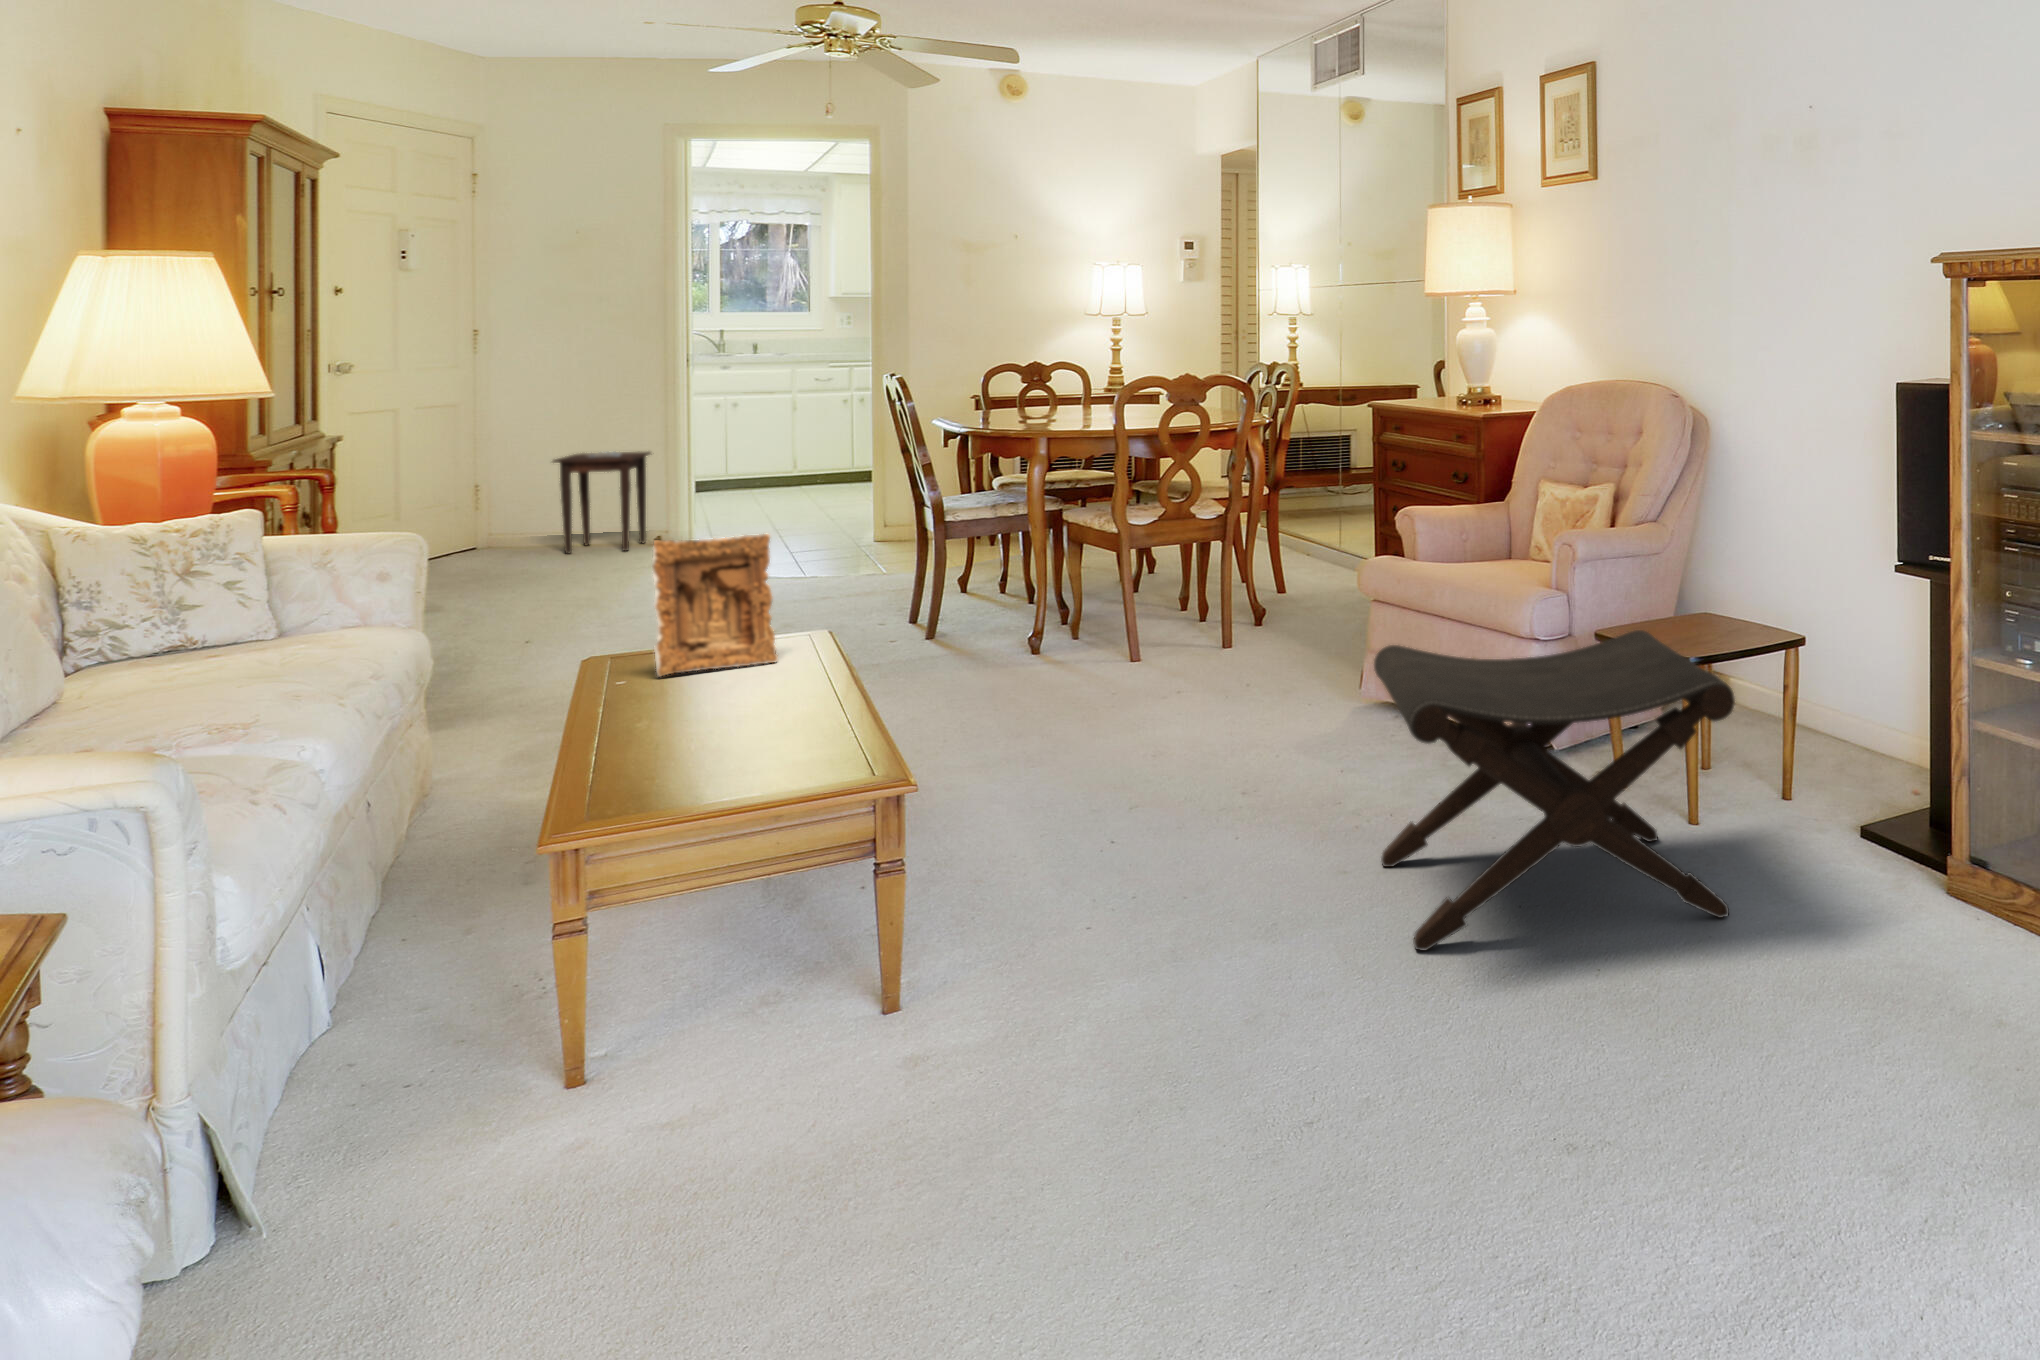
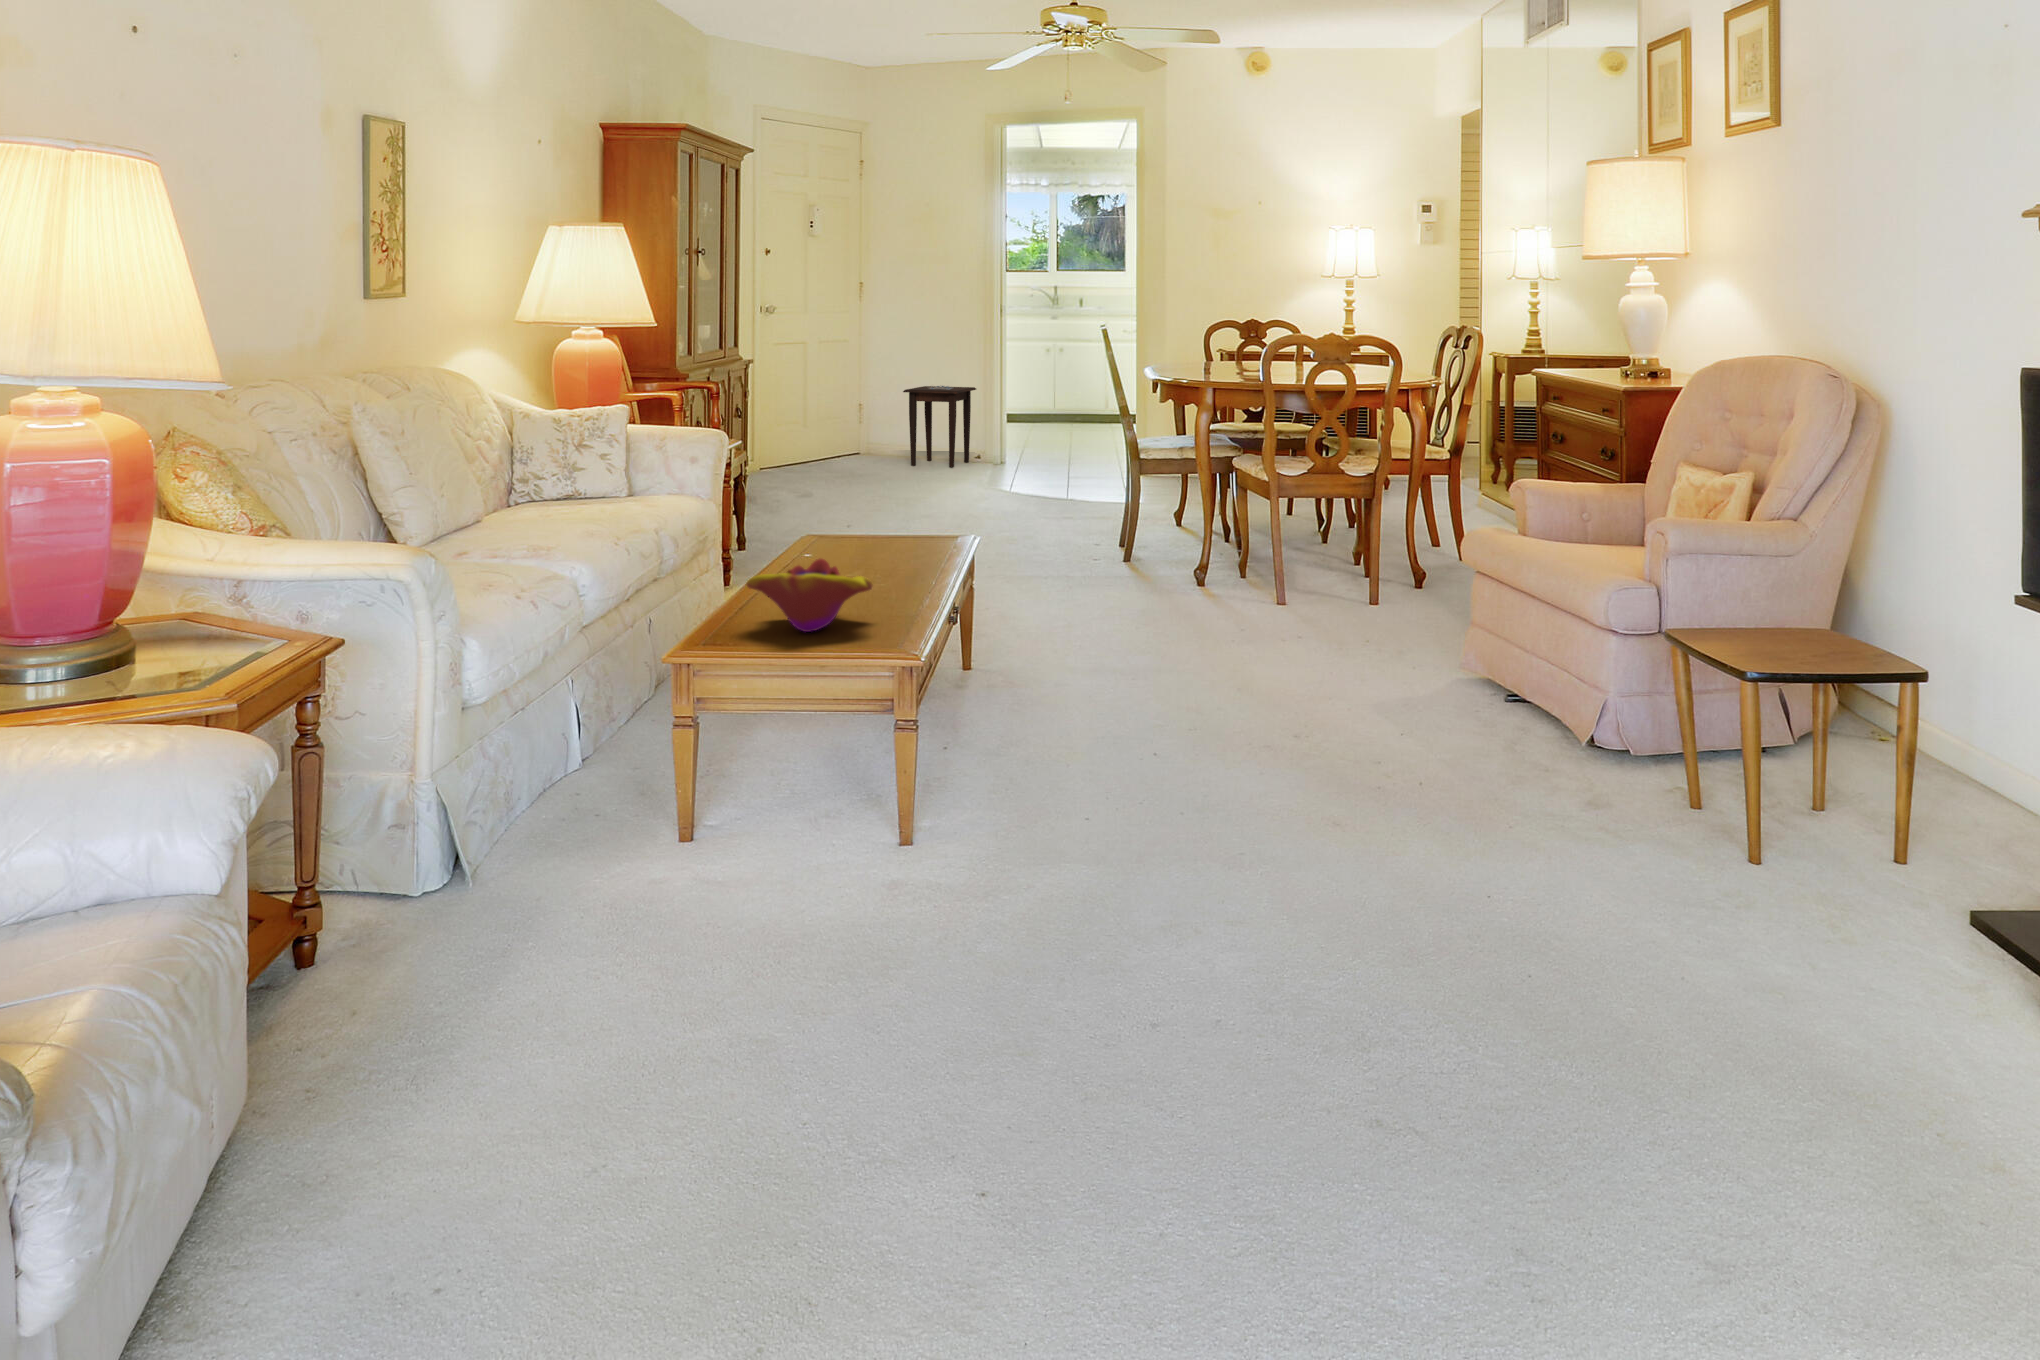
picture frame: present [652,534,778,676] -> none [828,448,917,556]
footstool: present [1374,630,1735,951] -> none [1341,607,1723,958]
decorative bowl: none [641,680,818,776] -> present [747,558,872,632]

